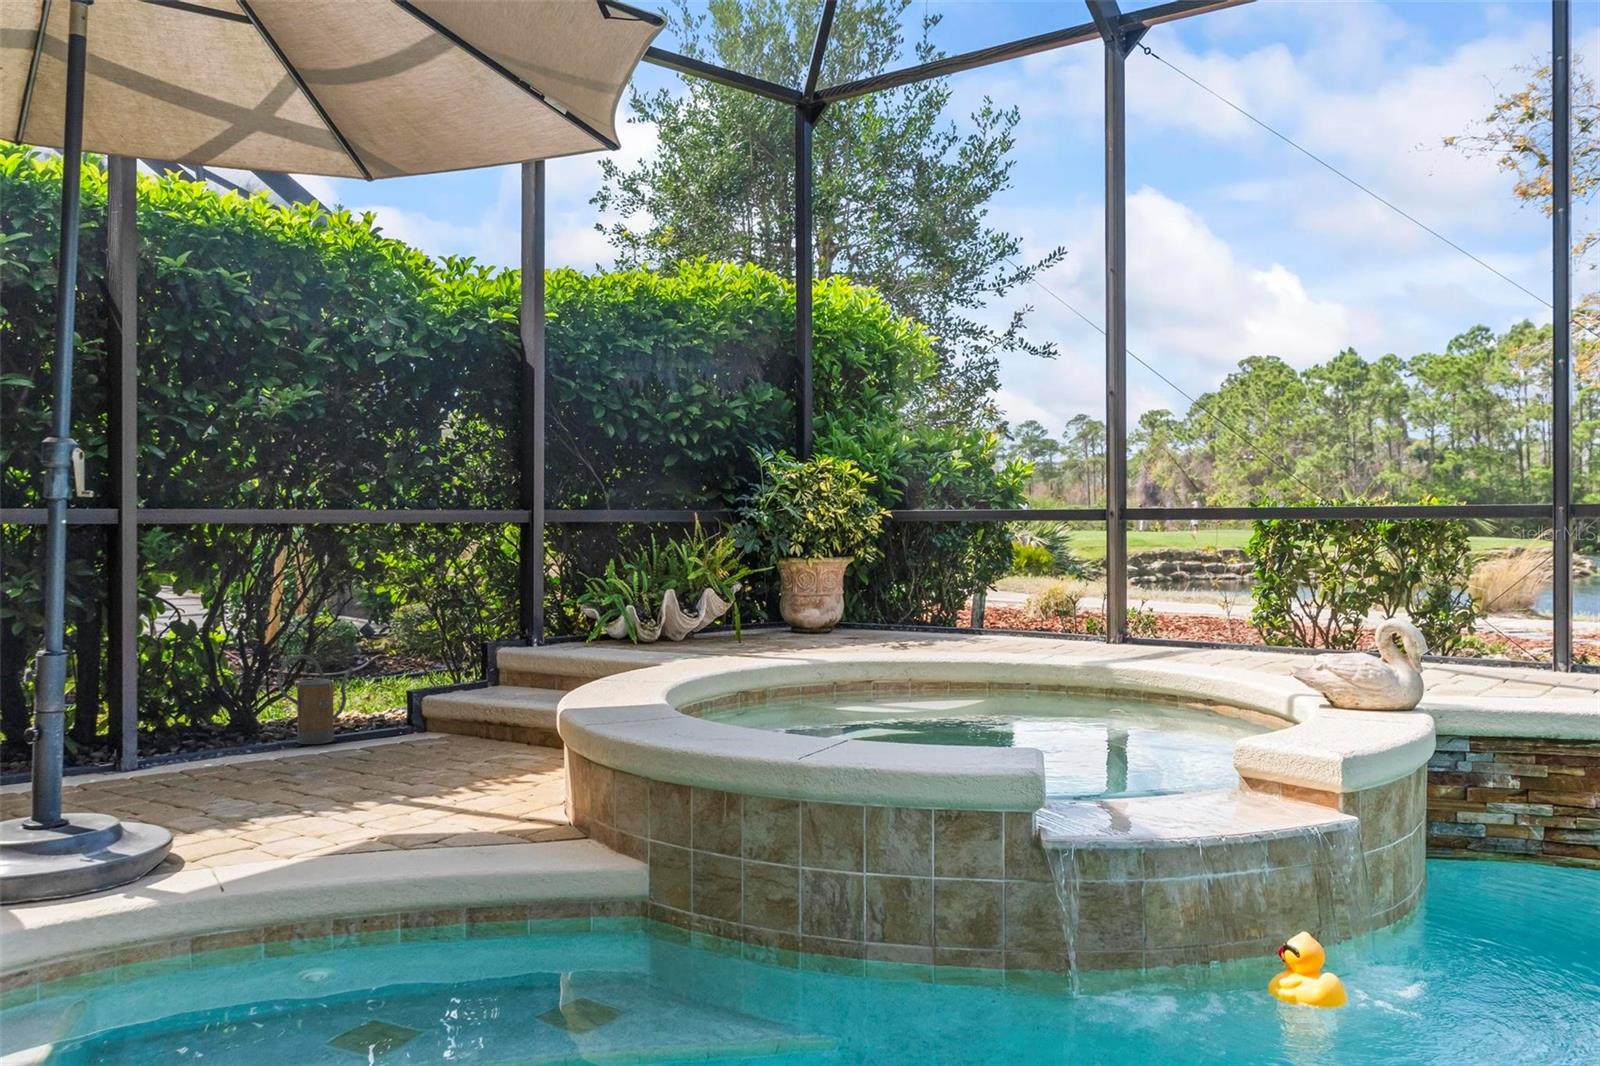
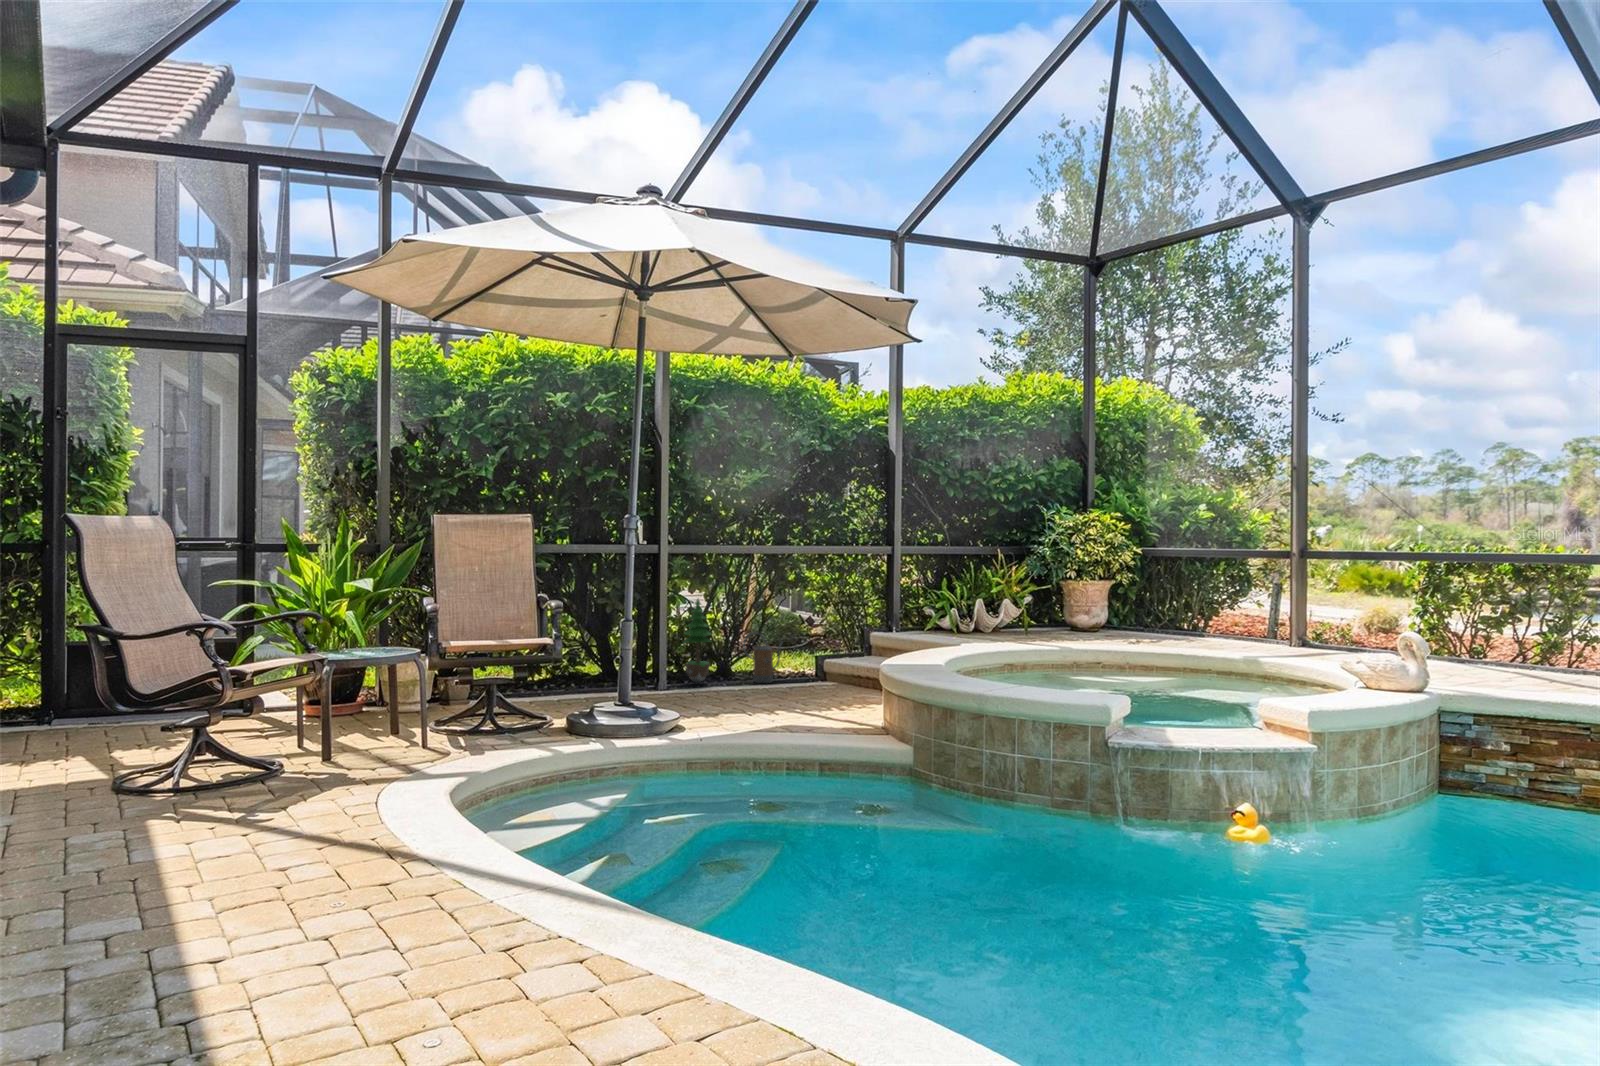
potted tree: none [156,595,218,753] -> present [683,599,711,683]

